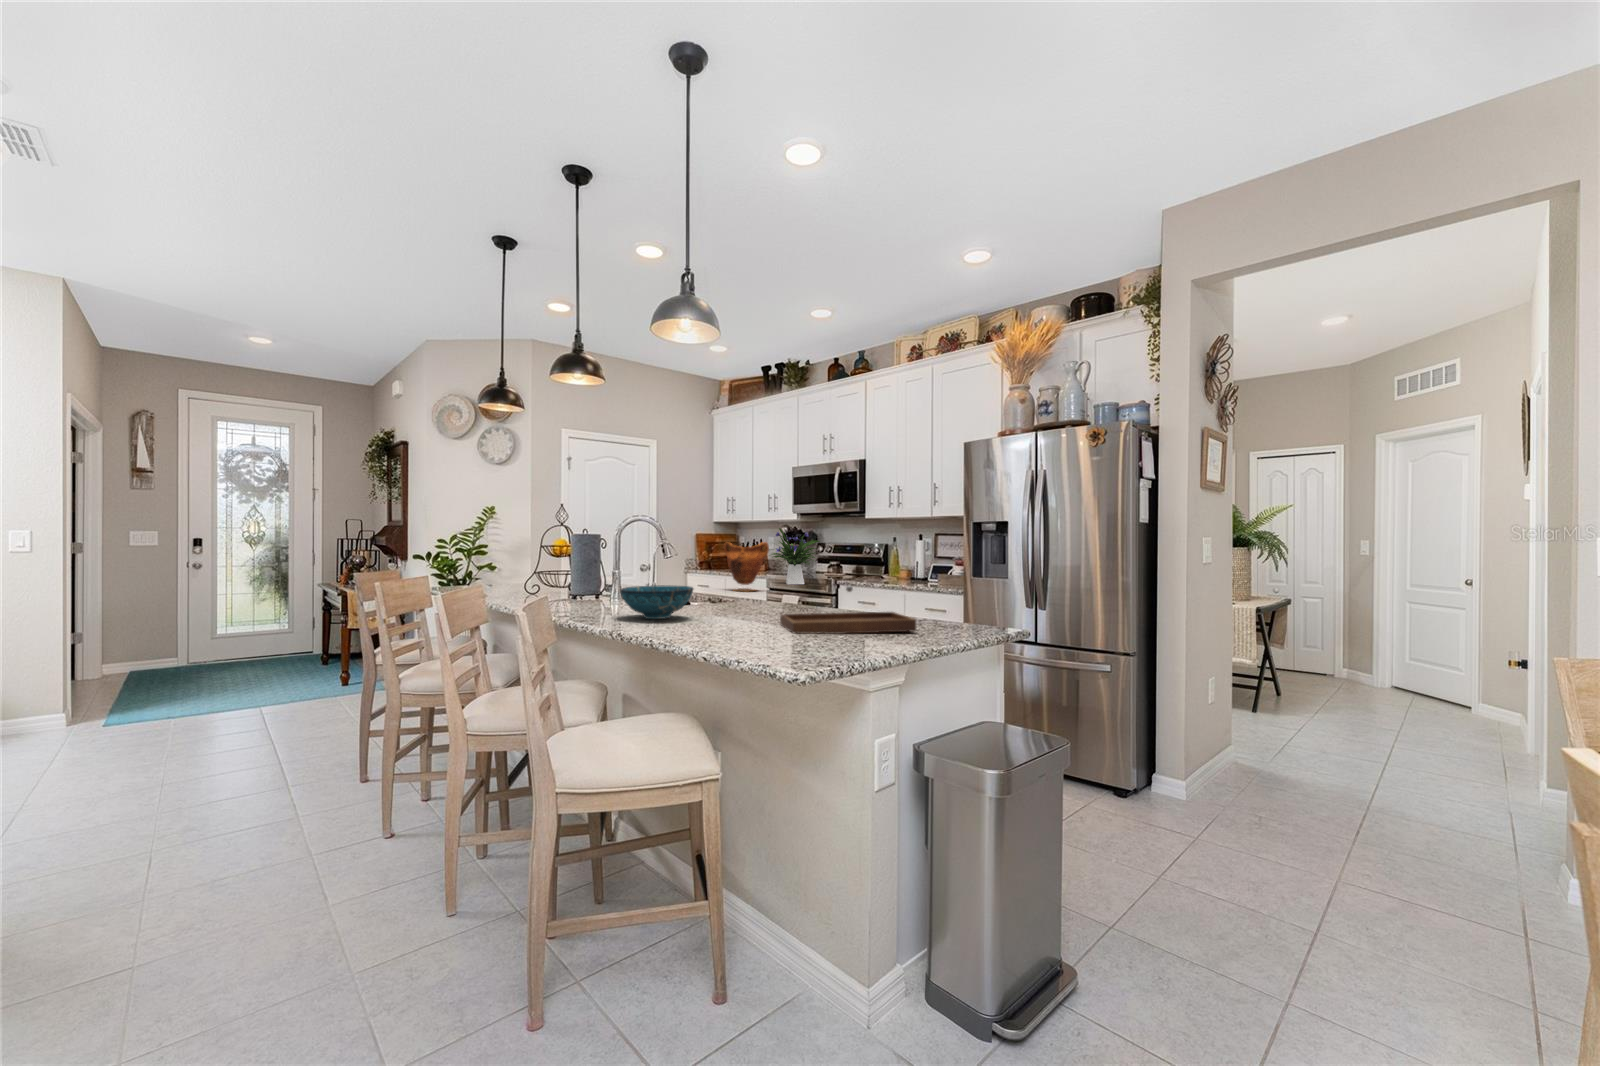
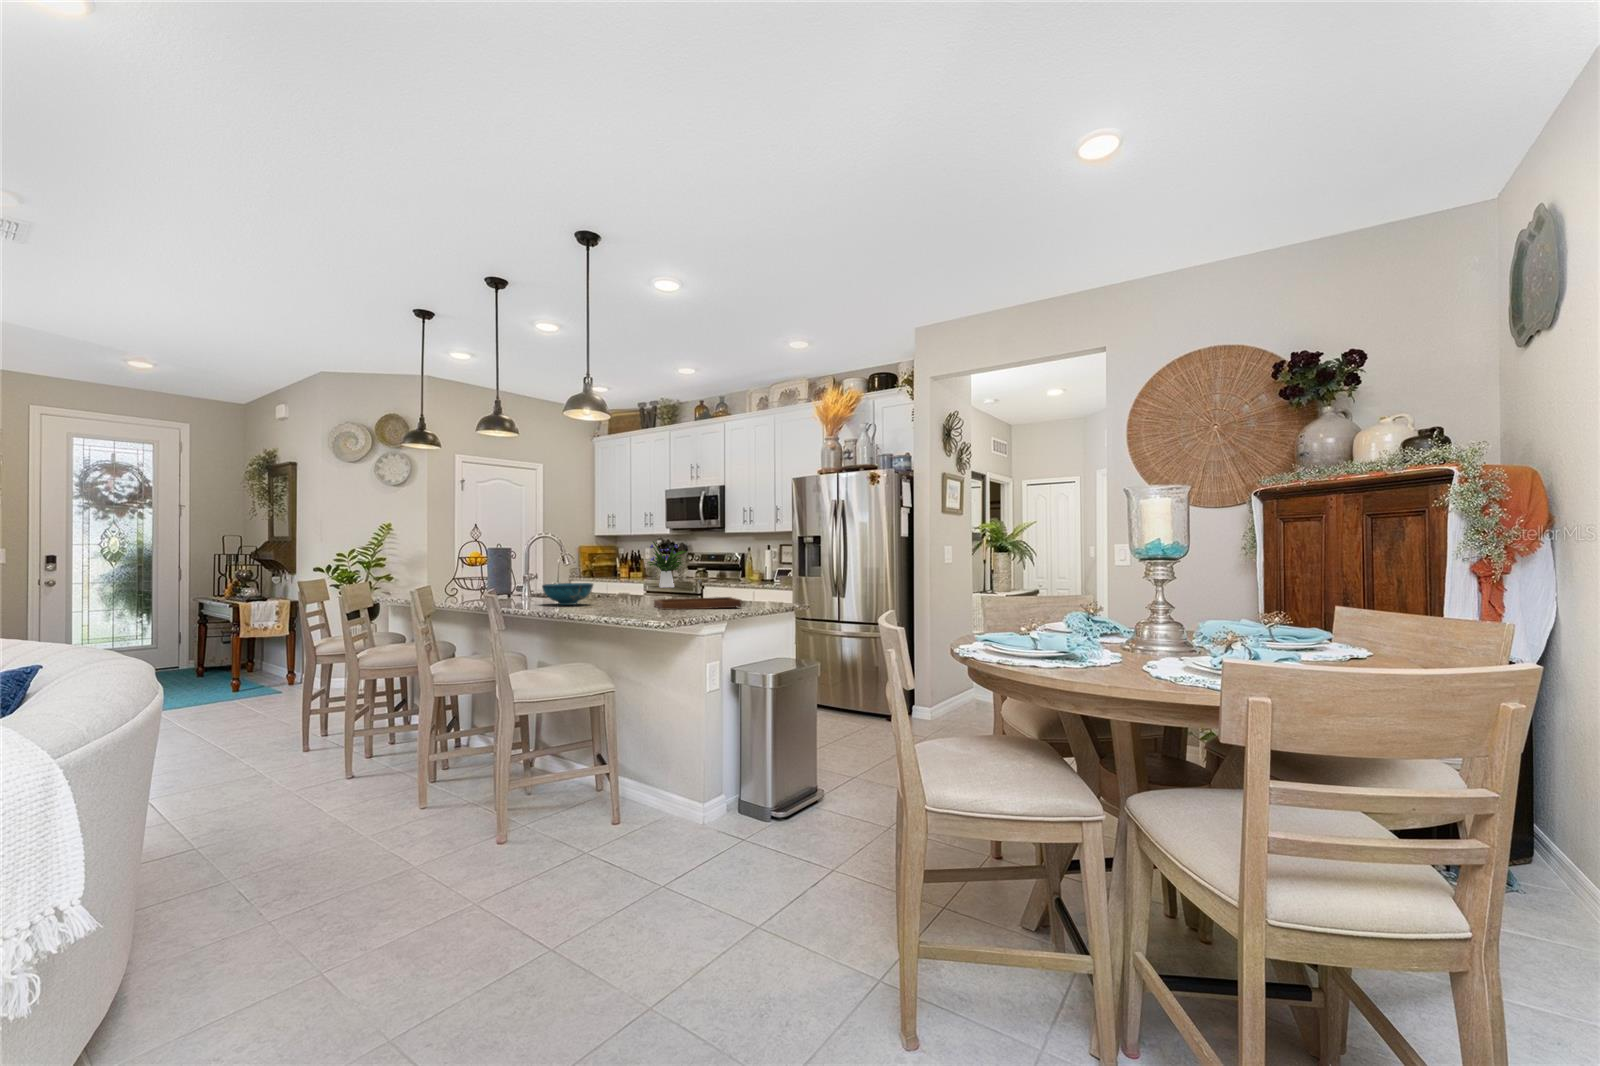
vase: present [723,542,769,591] -> none [607,553,645,592]

